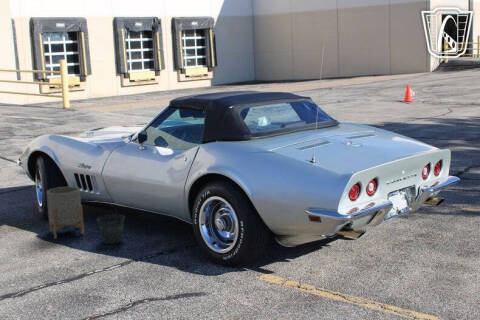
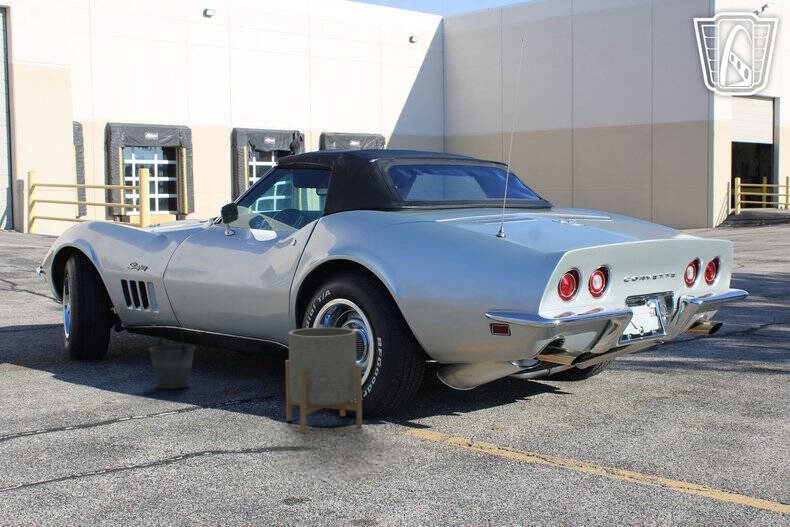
planter: present [47,187,84,238] -> present [286,328,362,433]

